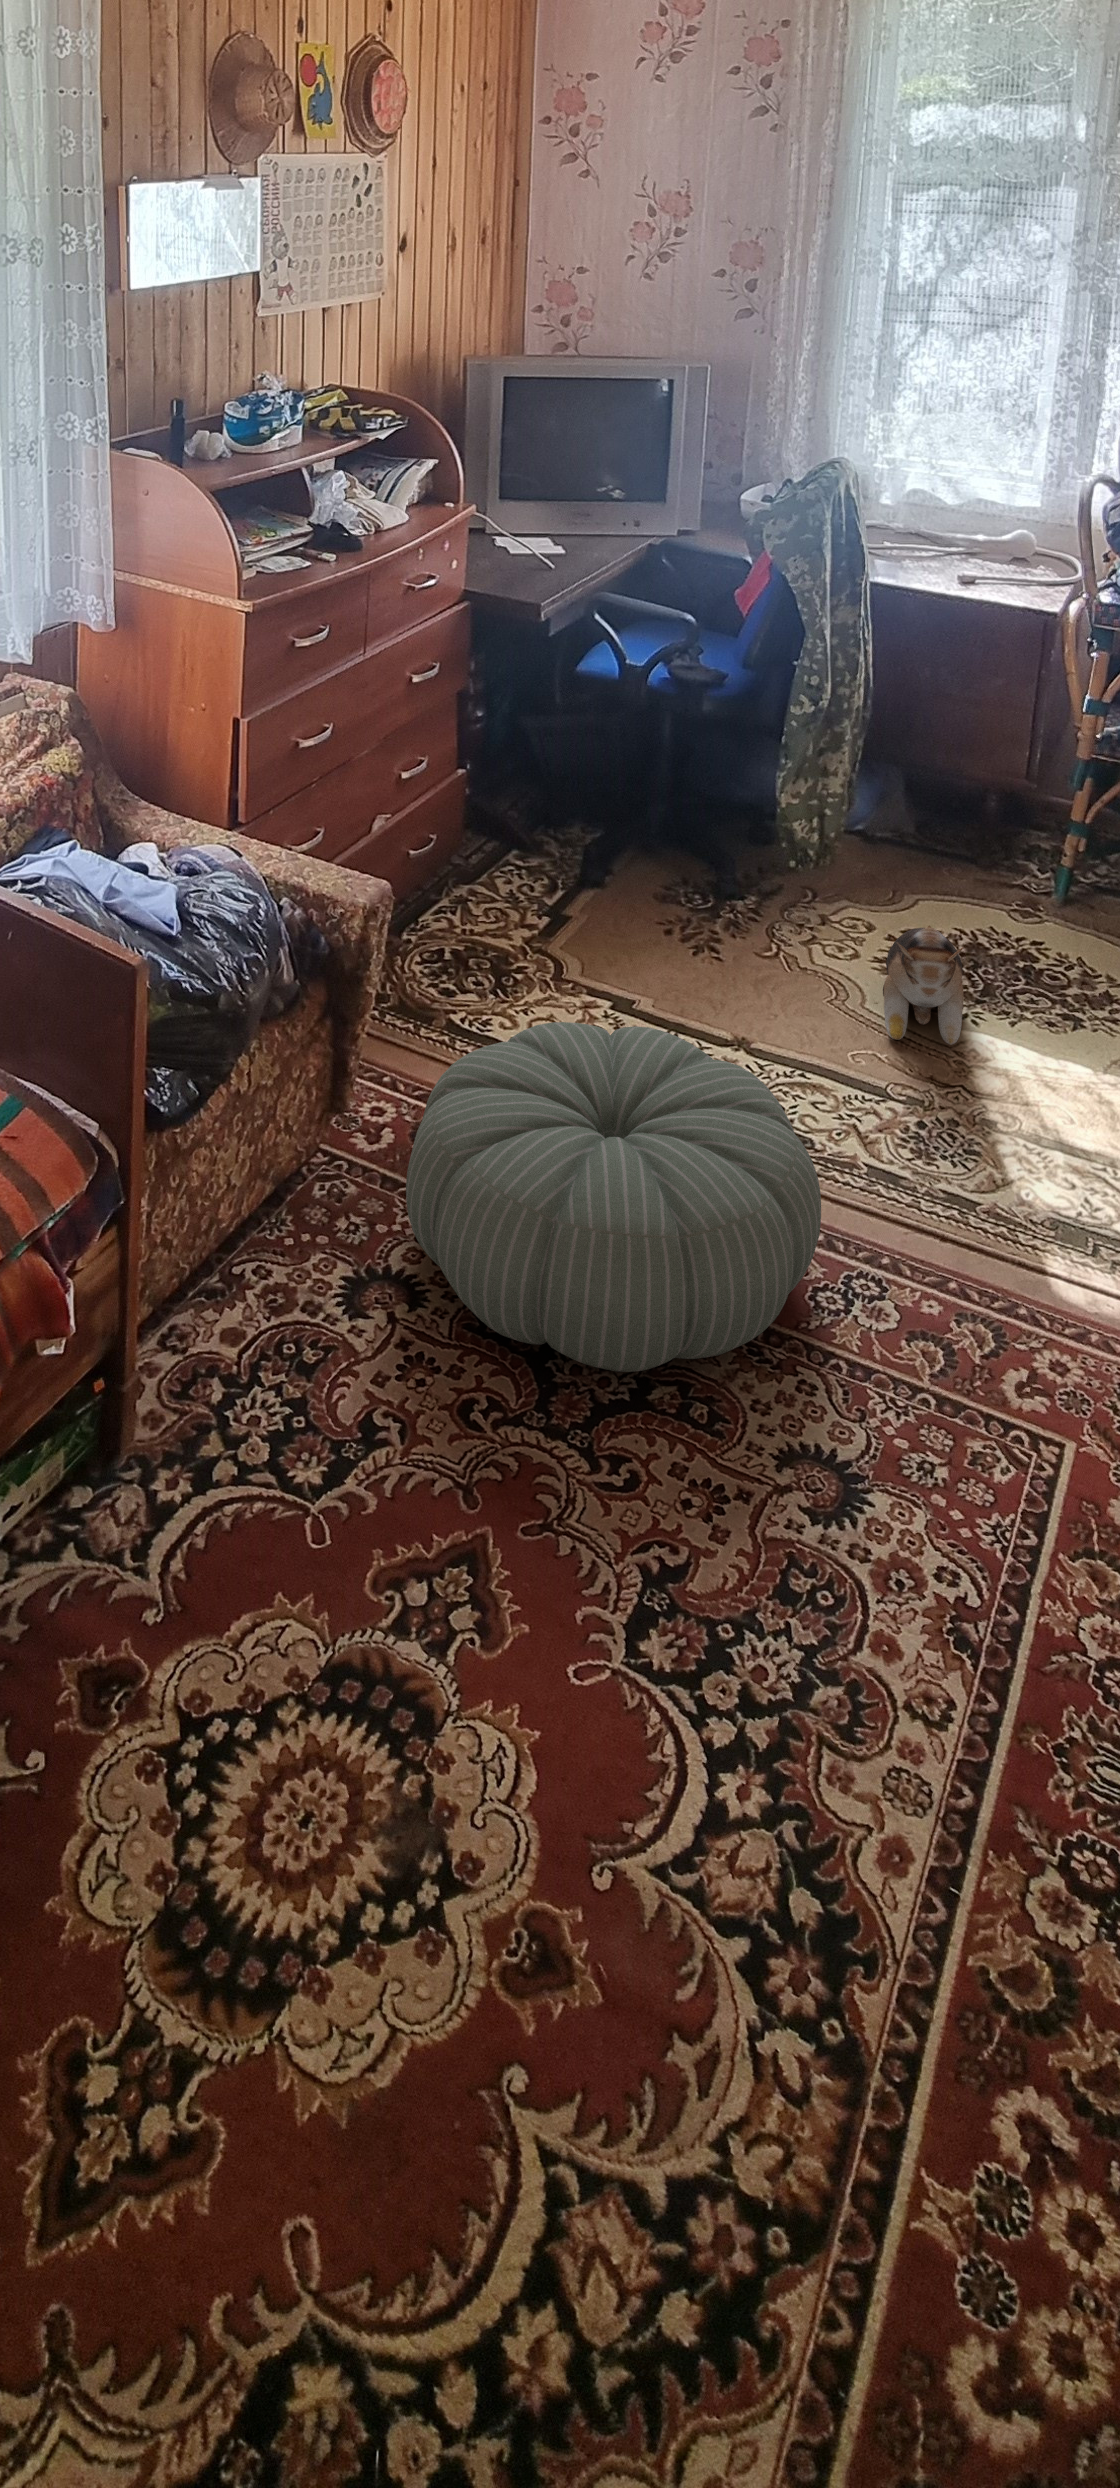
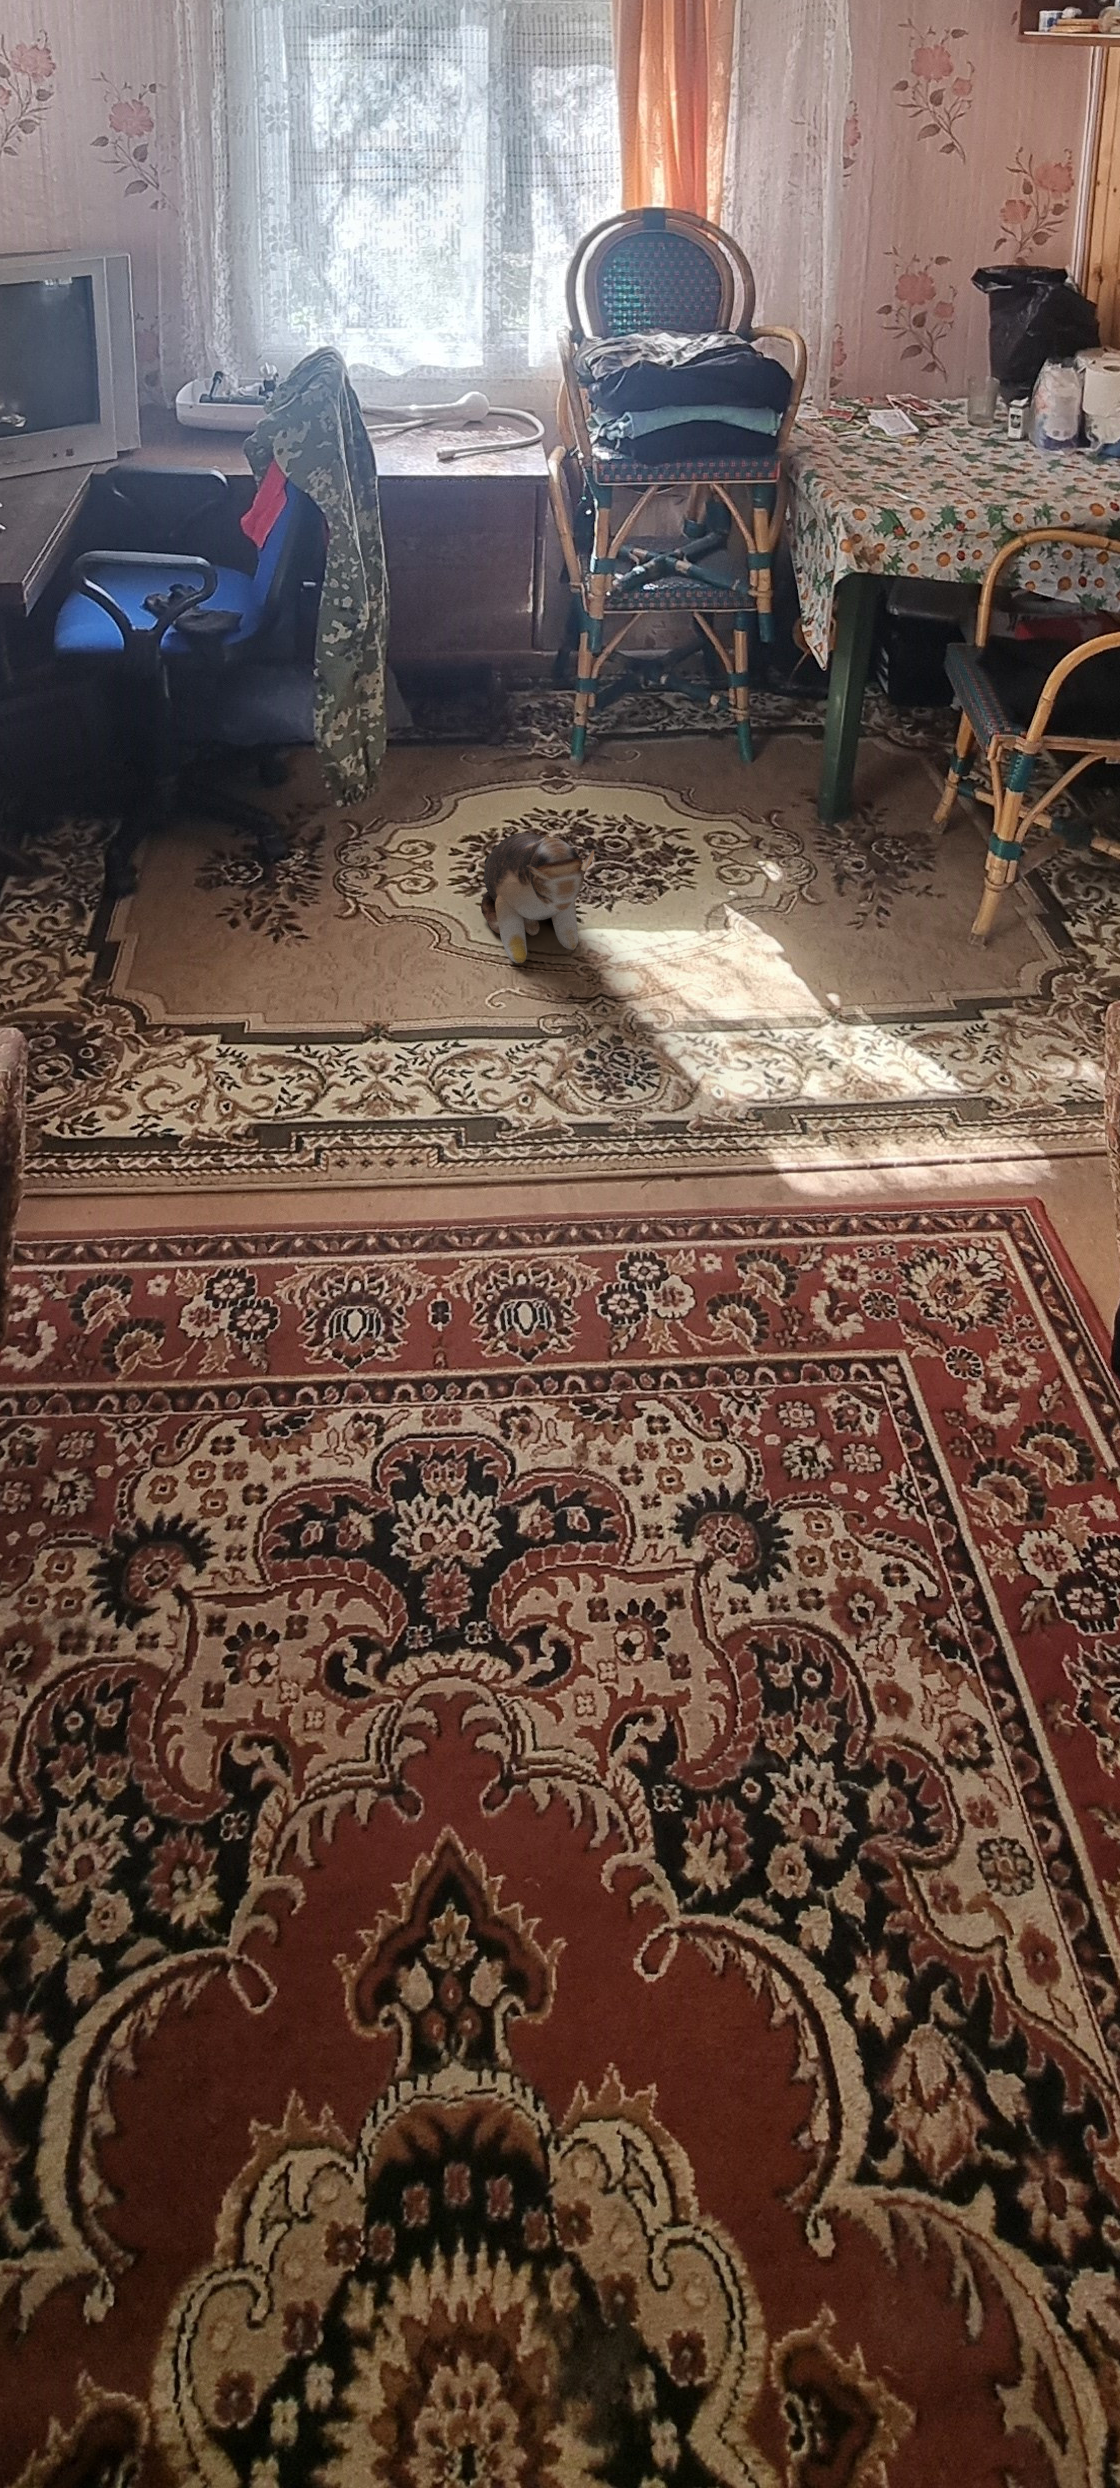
pouf: present [406,1022,821,1372] -> none [118,1070,631,1552]

